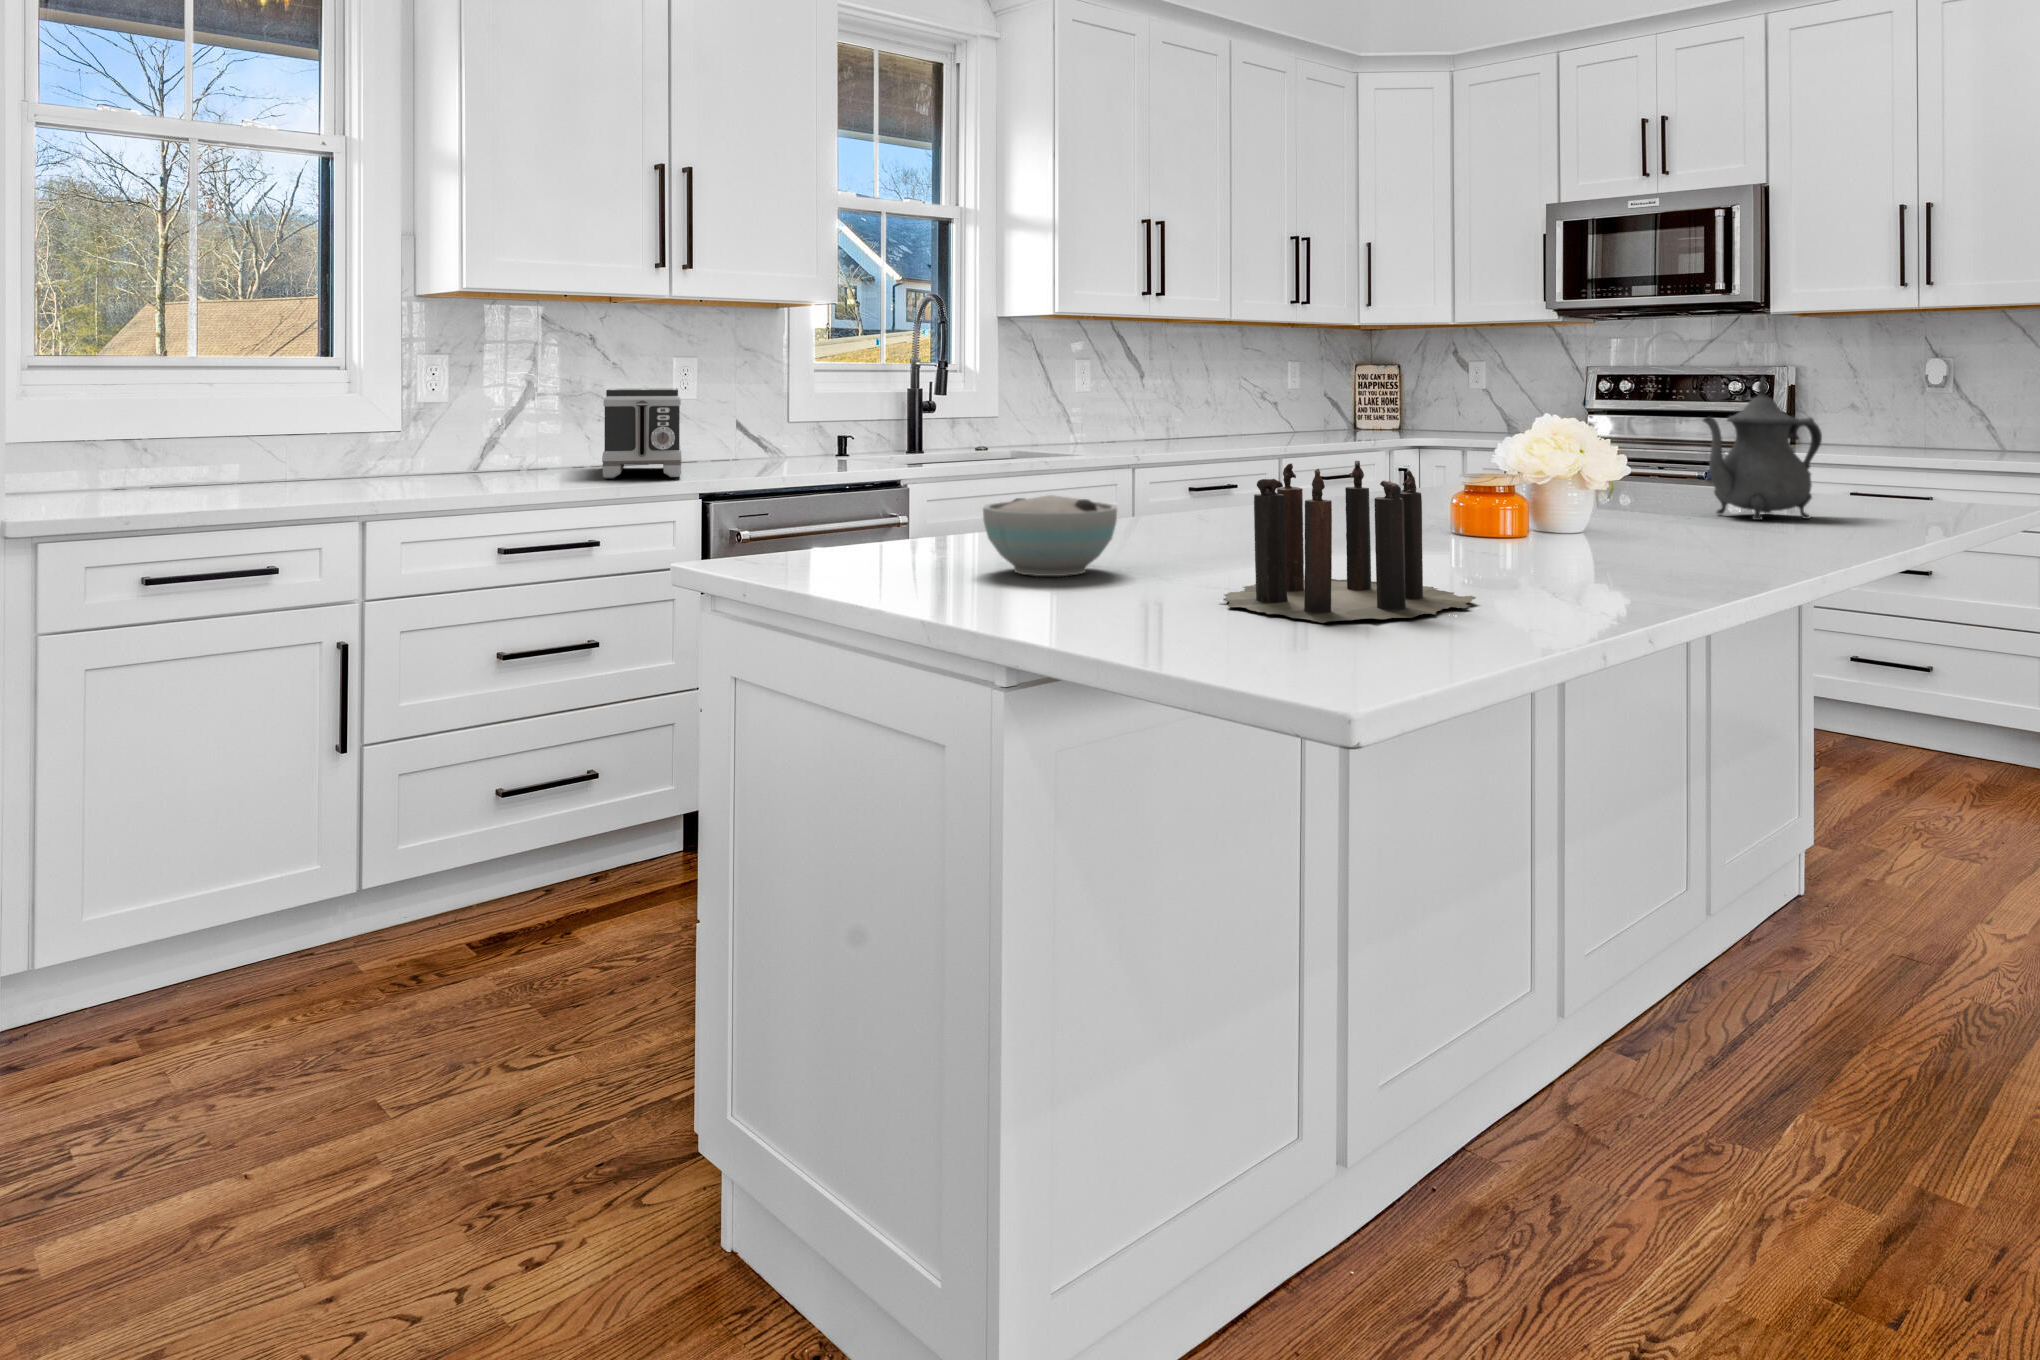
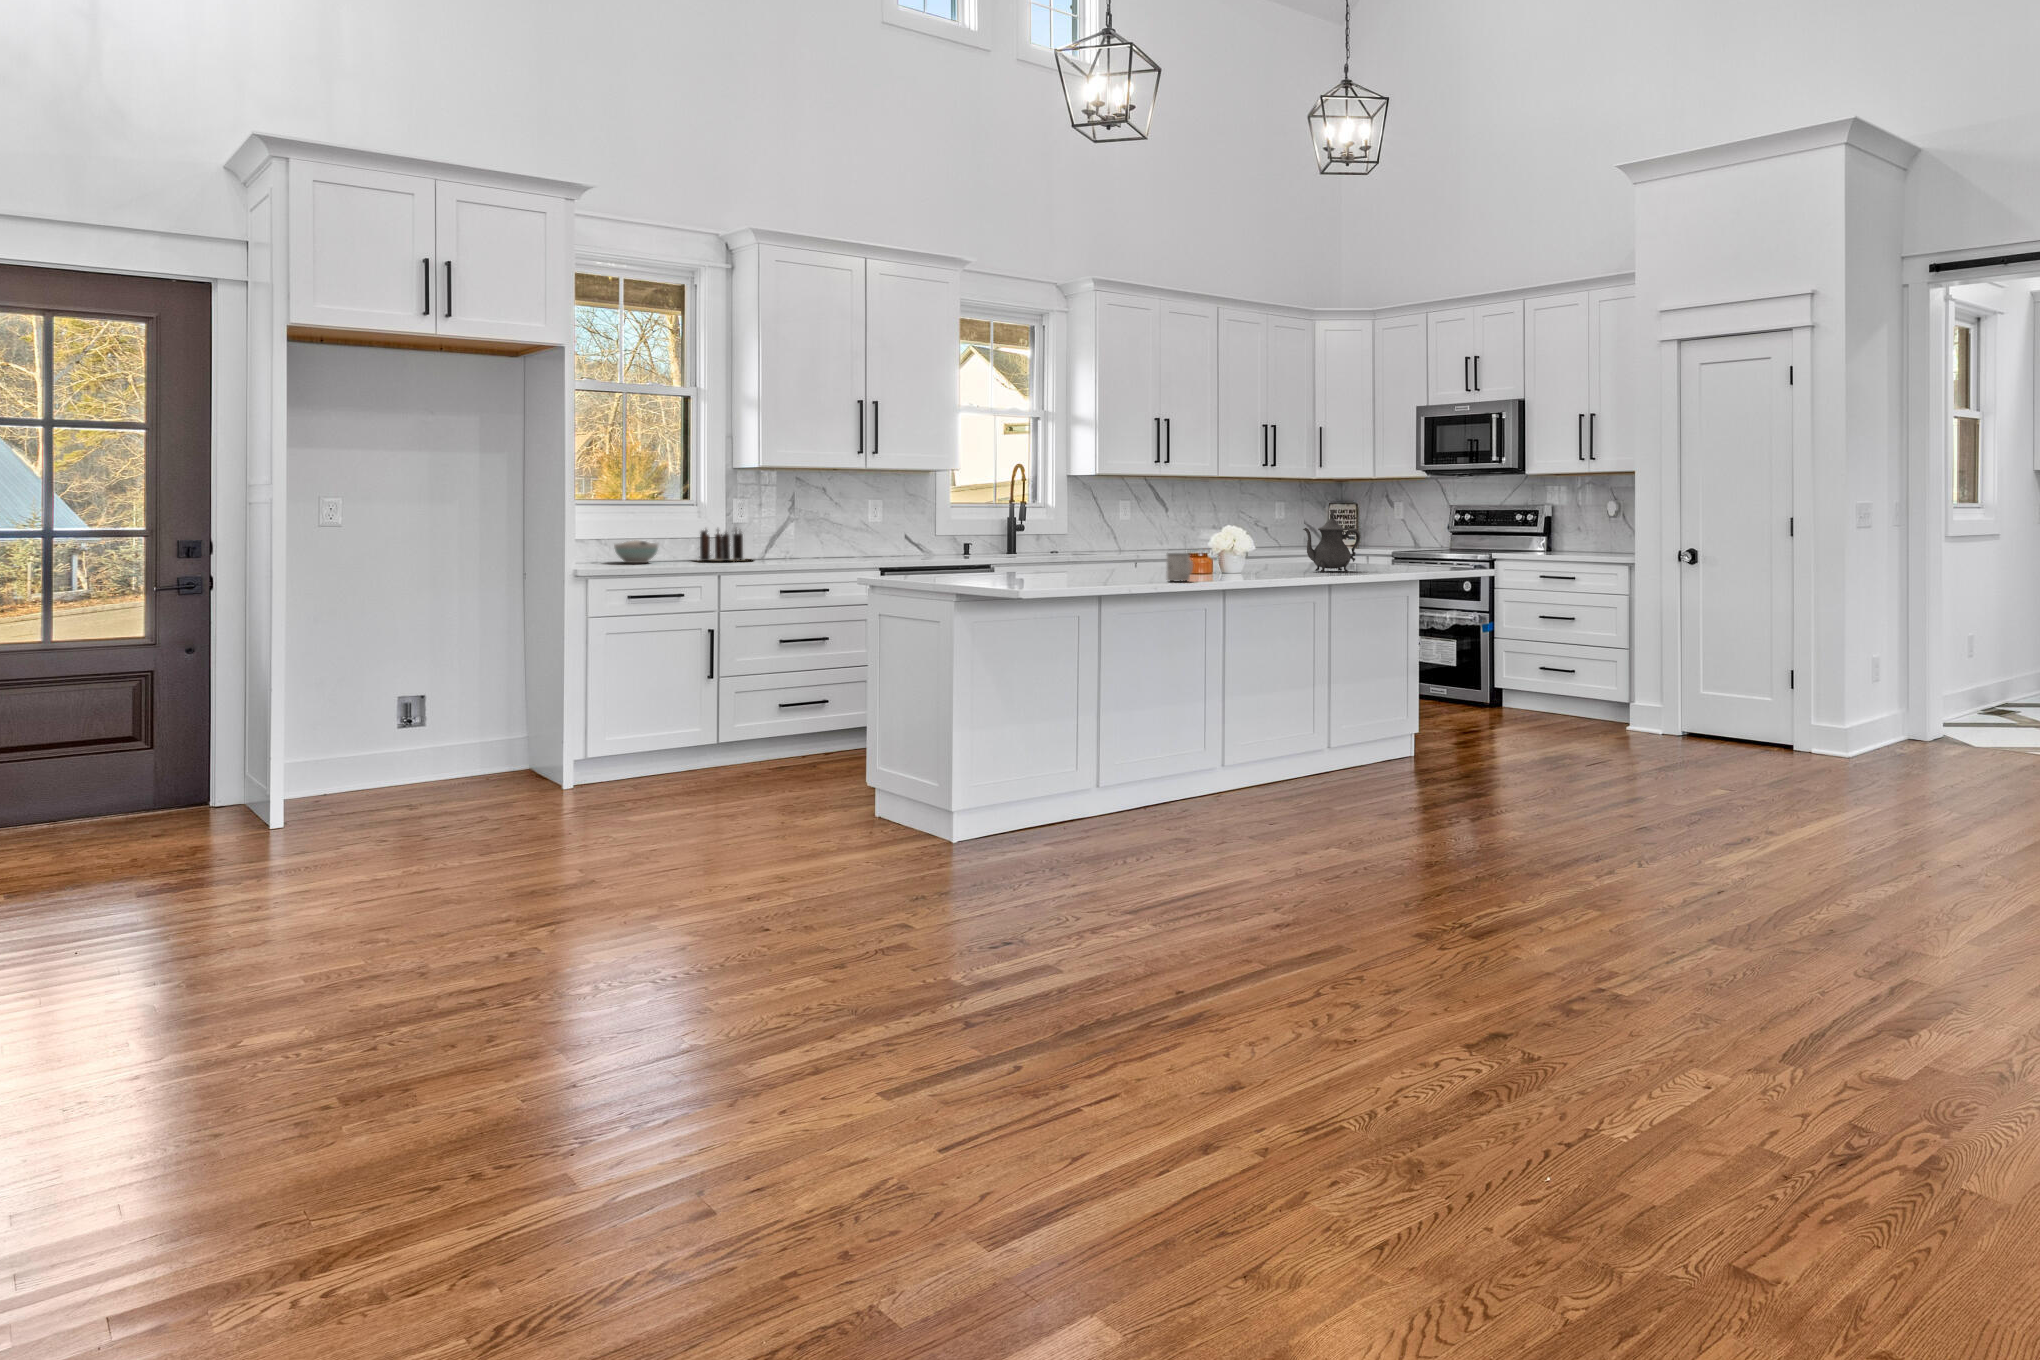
toaster: present [602,388,682,478] -> none [828,516,871,562]
candle: present [1224,461,1476,623] -> present [700,529,744,562]
bowl: present [983,495,1117,576] -> present [614,540,658,563]
mug: none [1601,500,1706,588] -> present [1166,553,1193,581]

